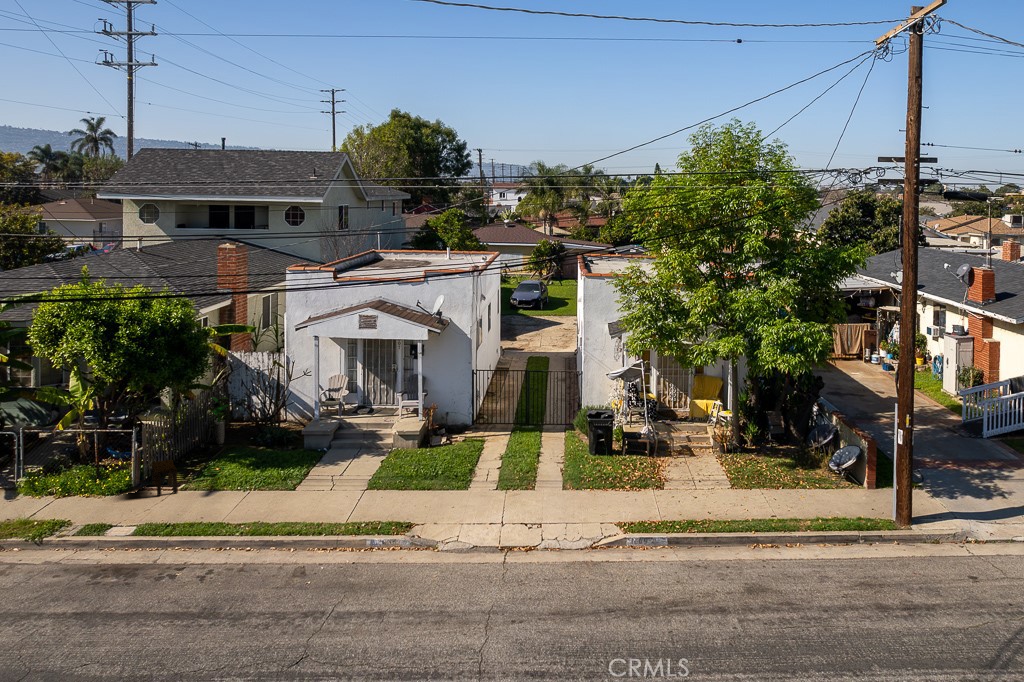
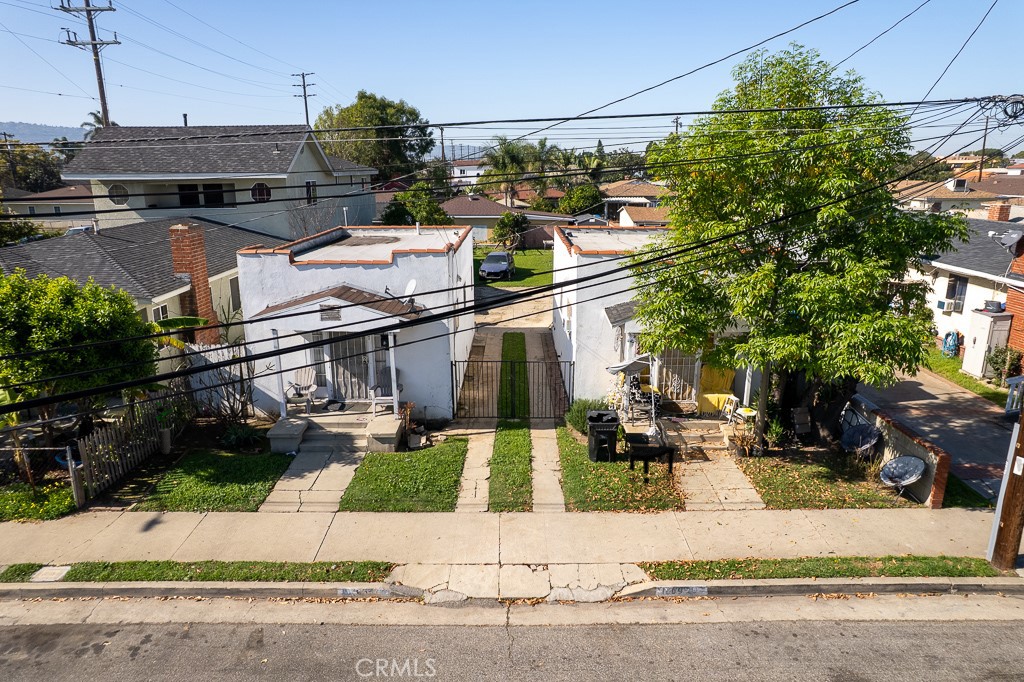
bench: present [151,460,178,496] -> present [629,445,675,483]

